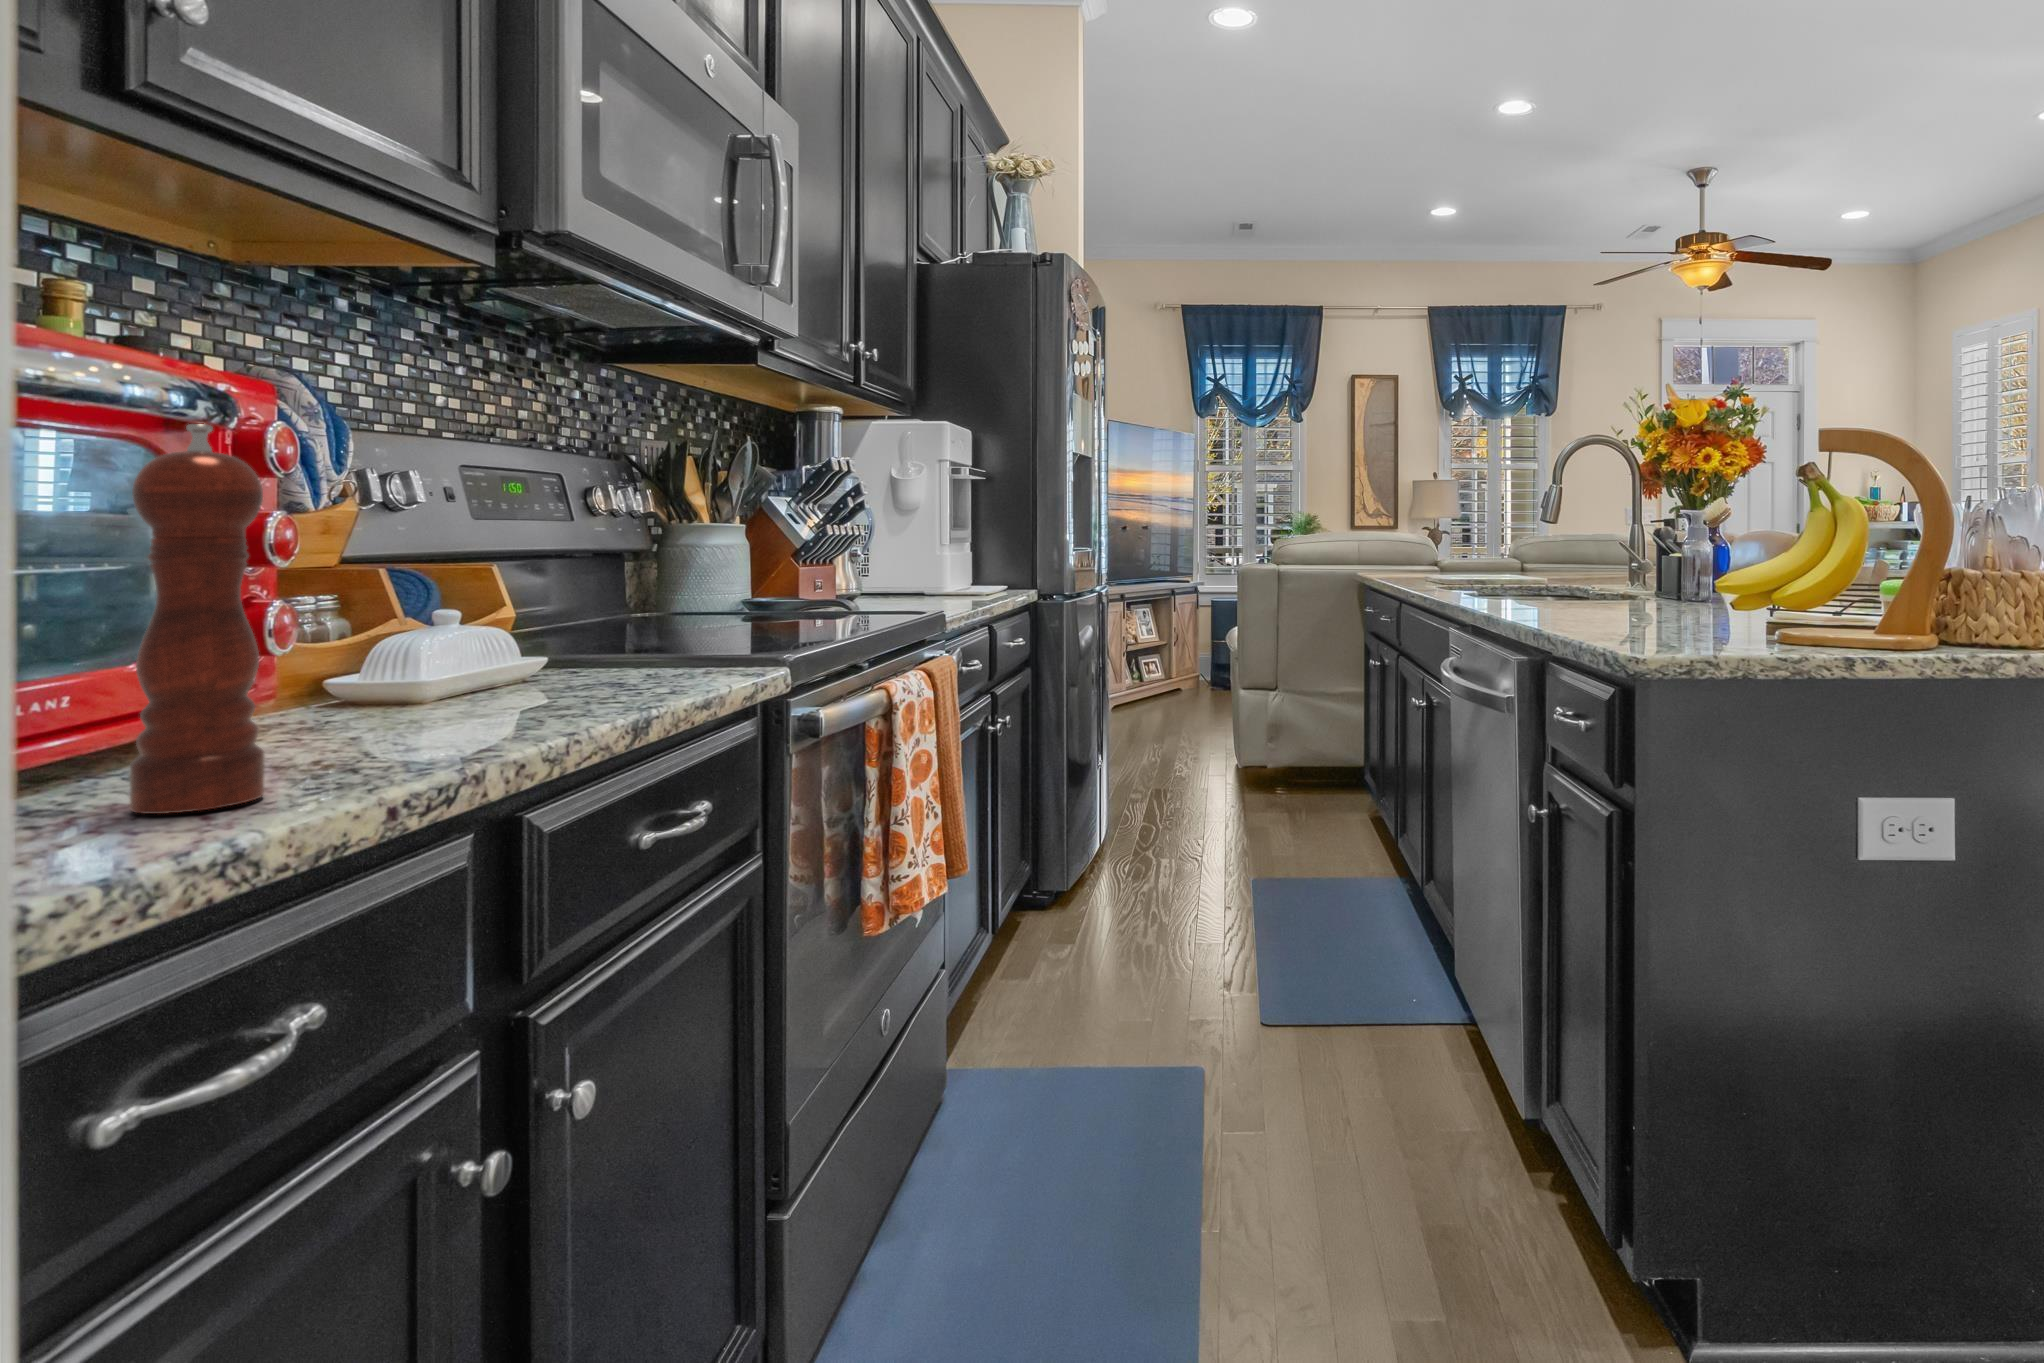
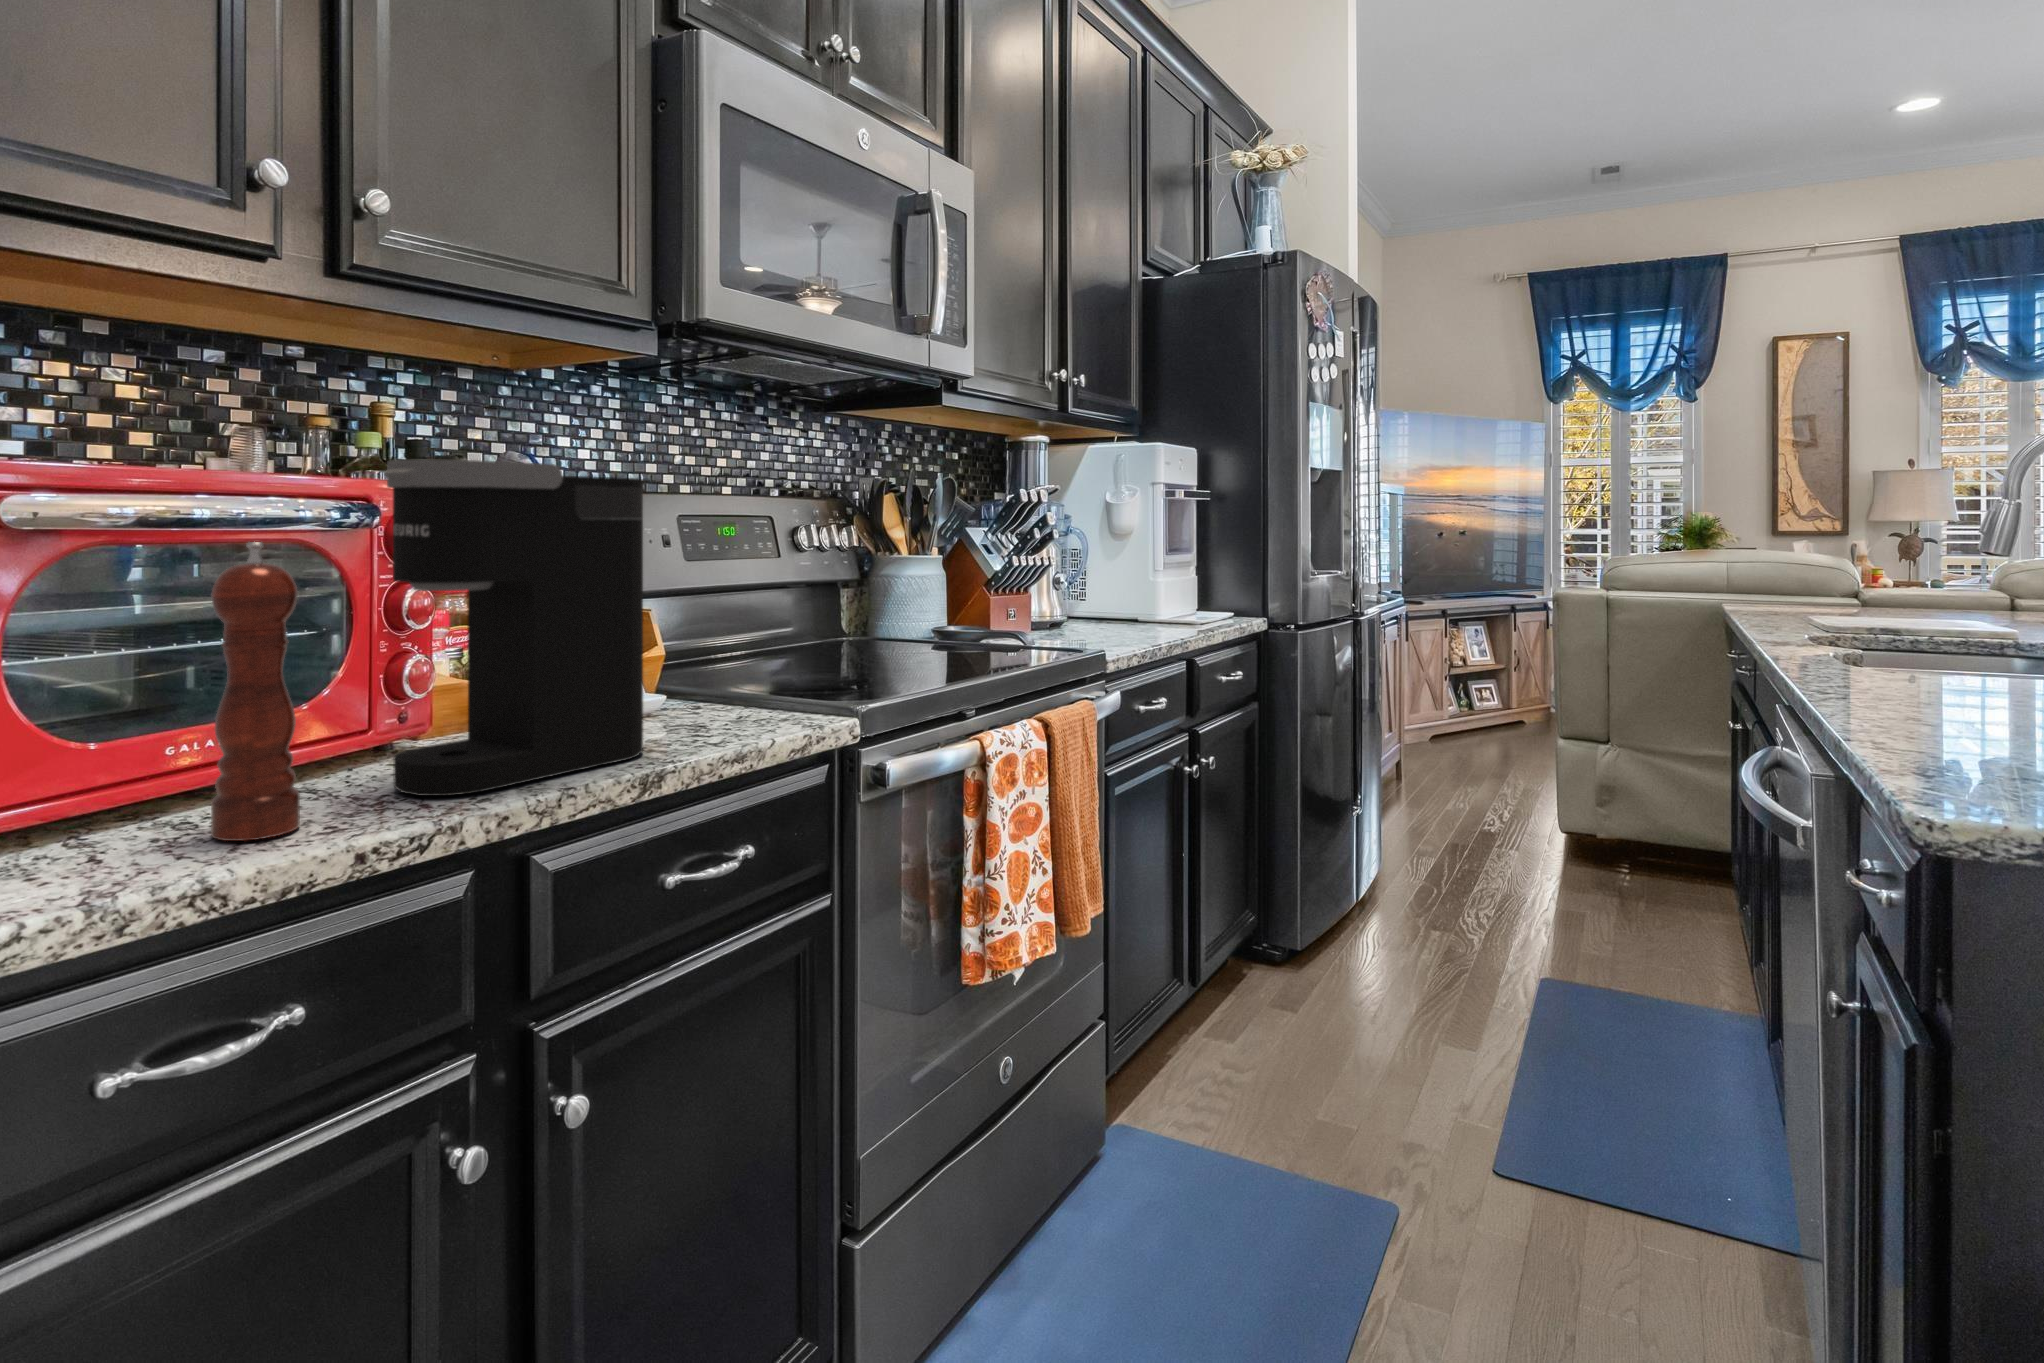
coffee maker: none [312,341,605,756] -> present [384,460,643,796]

